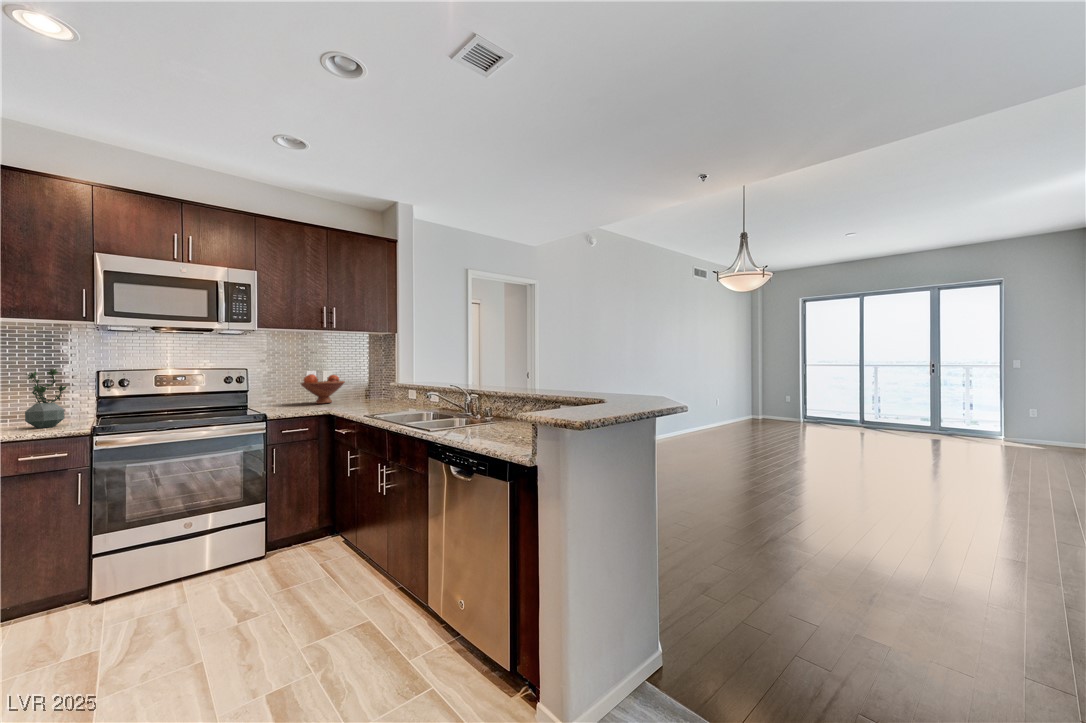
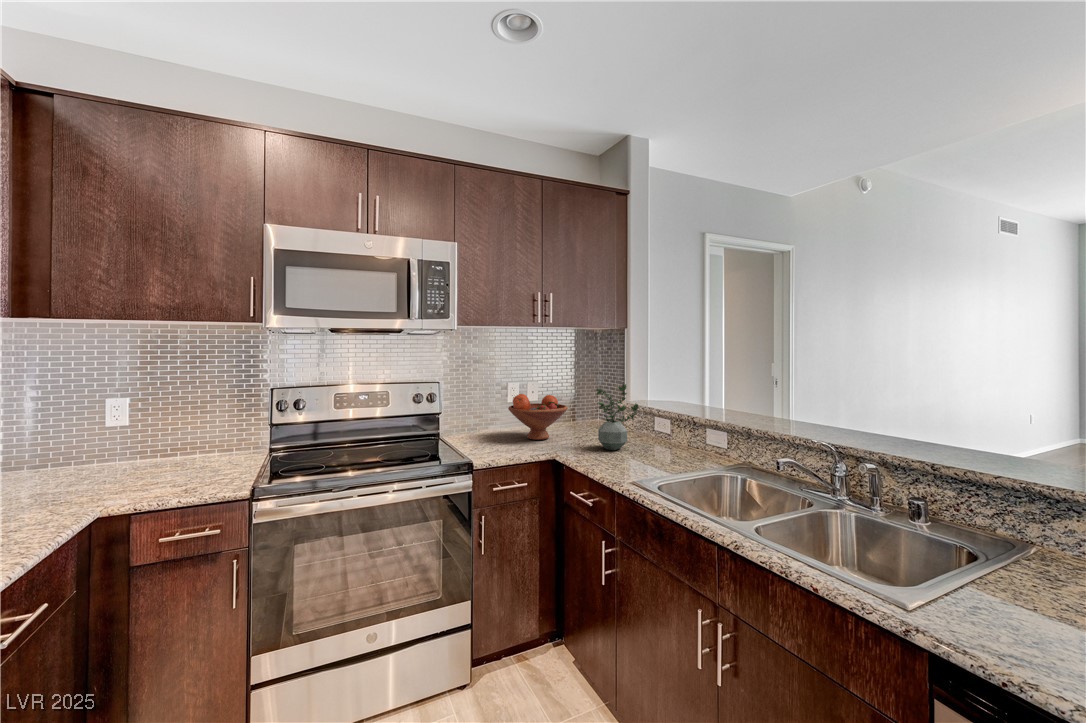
potted plant: present [25,369,67,428] -> present [596,384,638,450]

